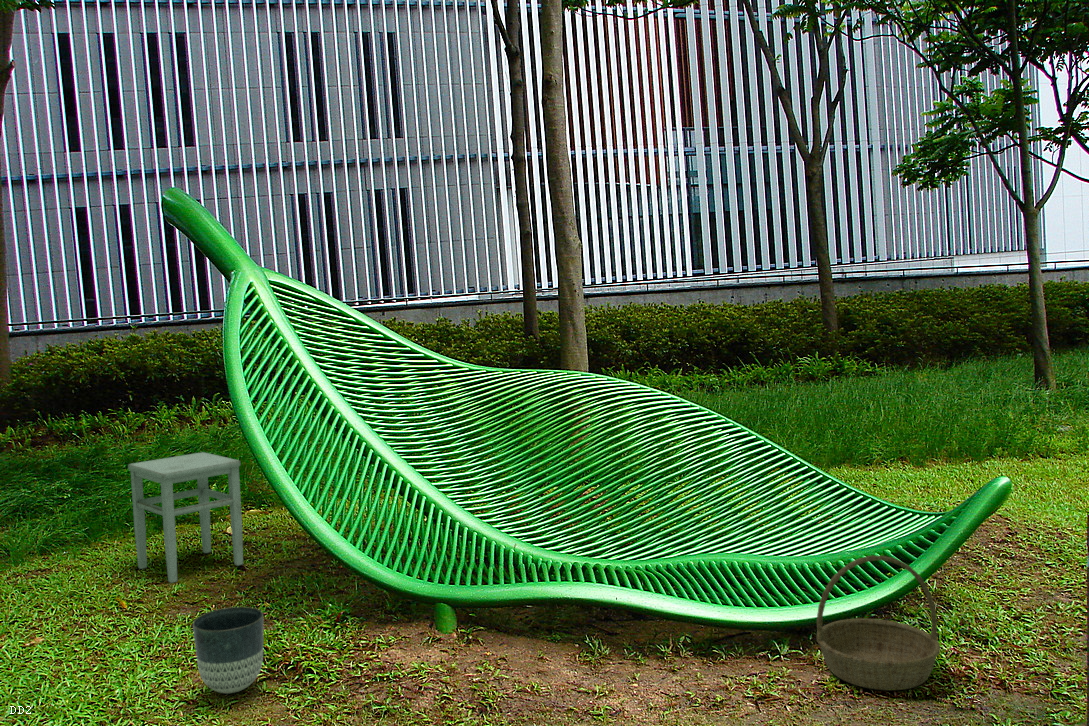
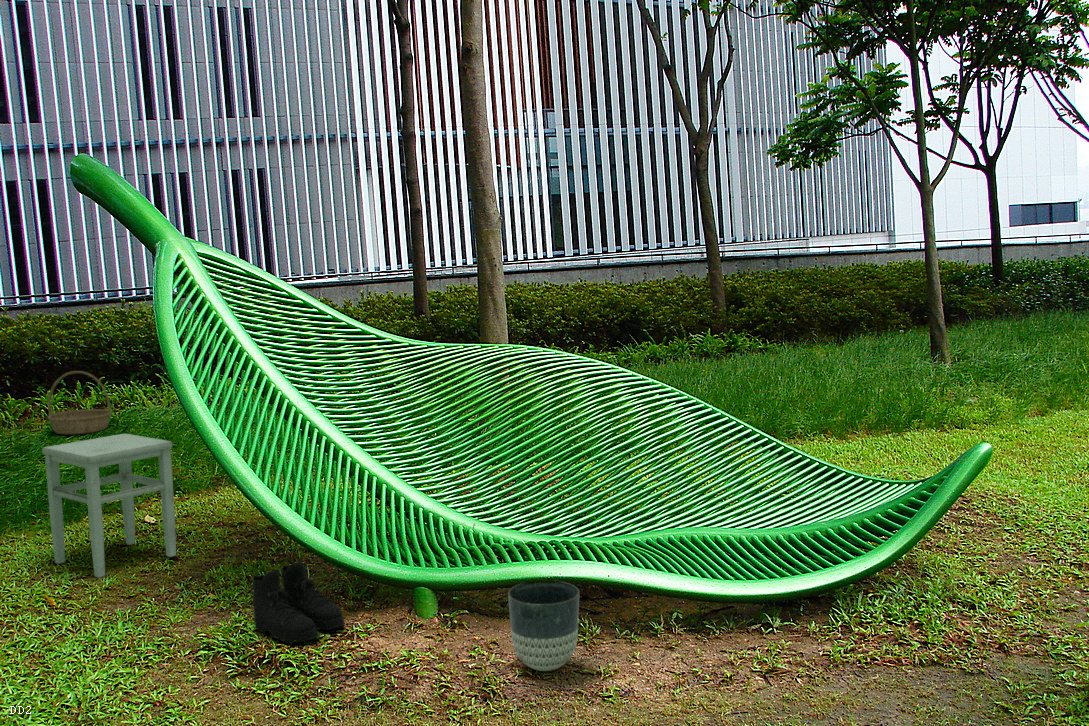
basket: present [817,556,940,690] -> present [48,371,112,434]
boots: none [286,574,370,652] -> present [251,561,344,644]
planter: present [193,607,263,694] -> present [508,582,579,671]

